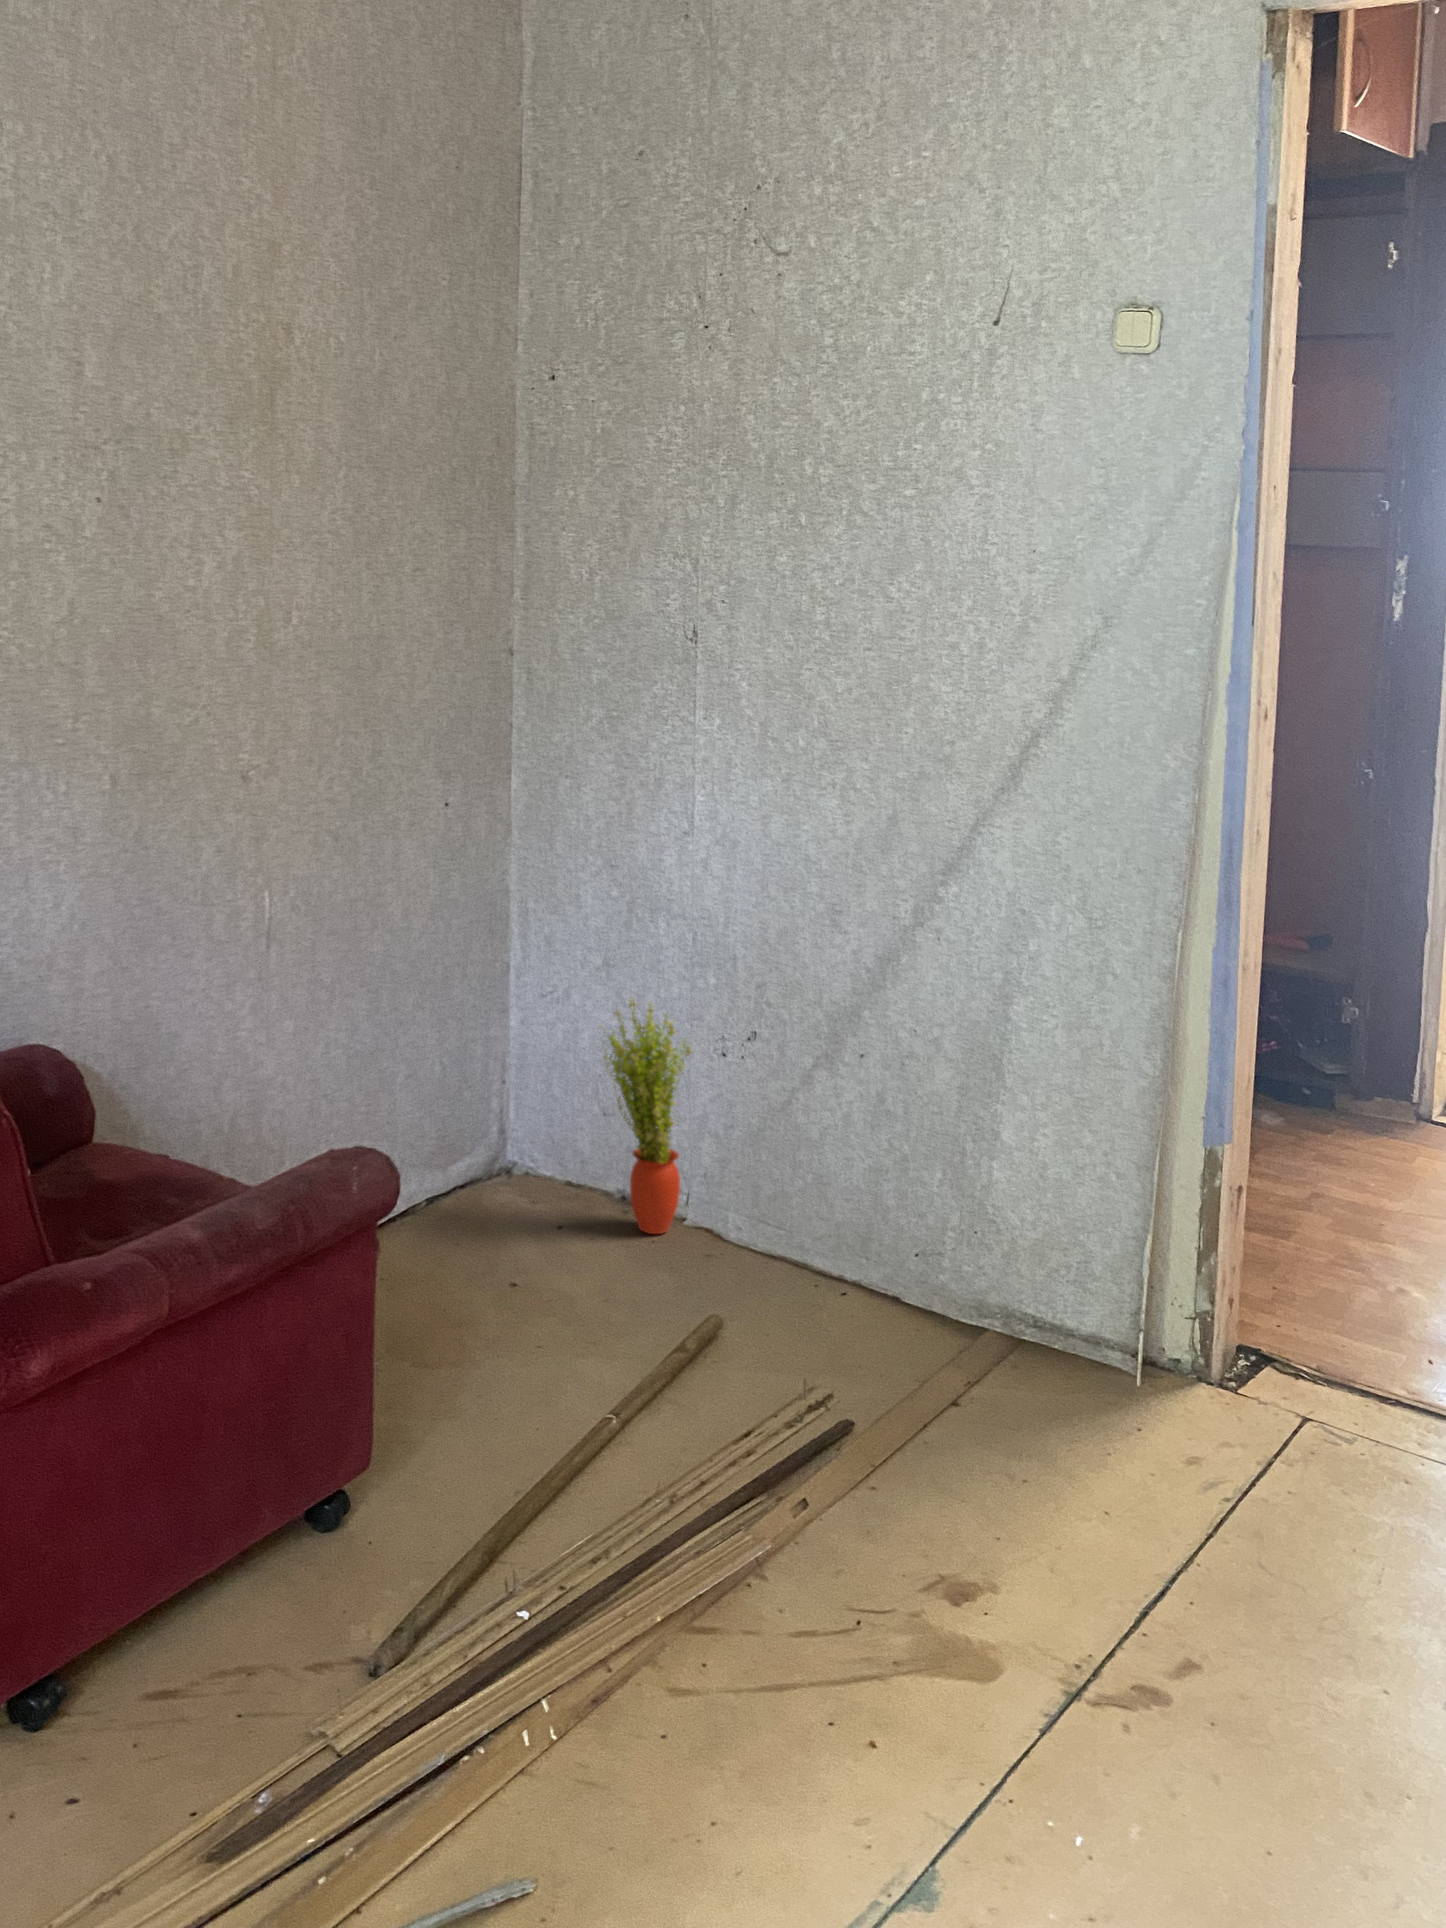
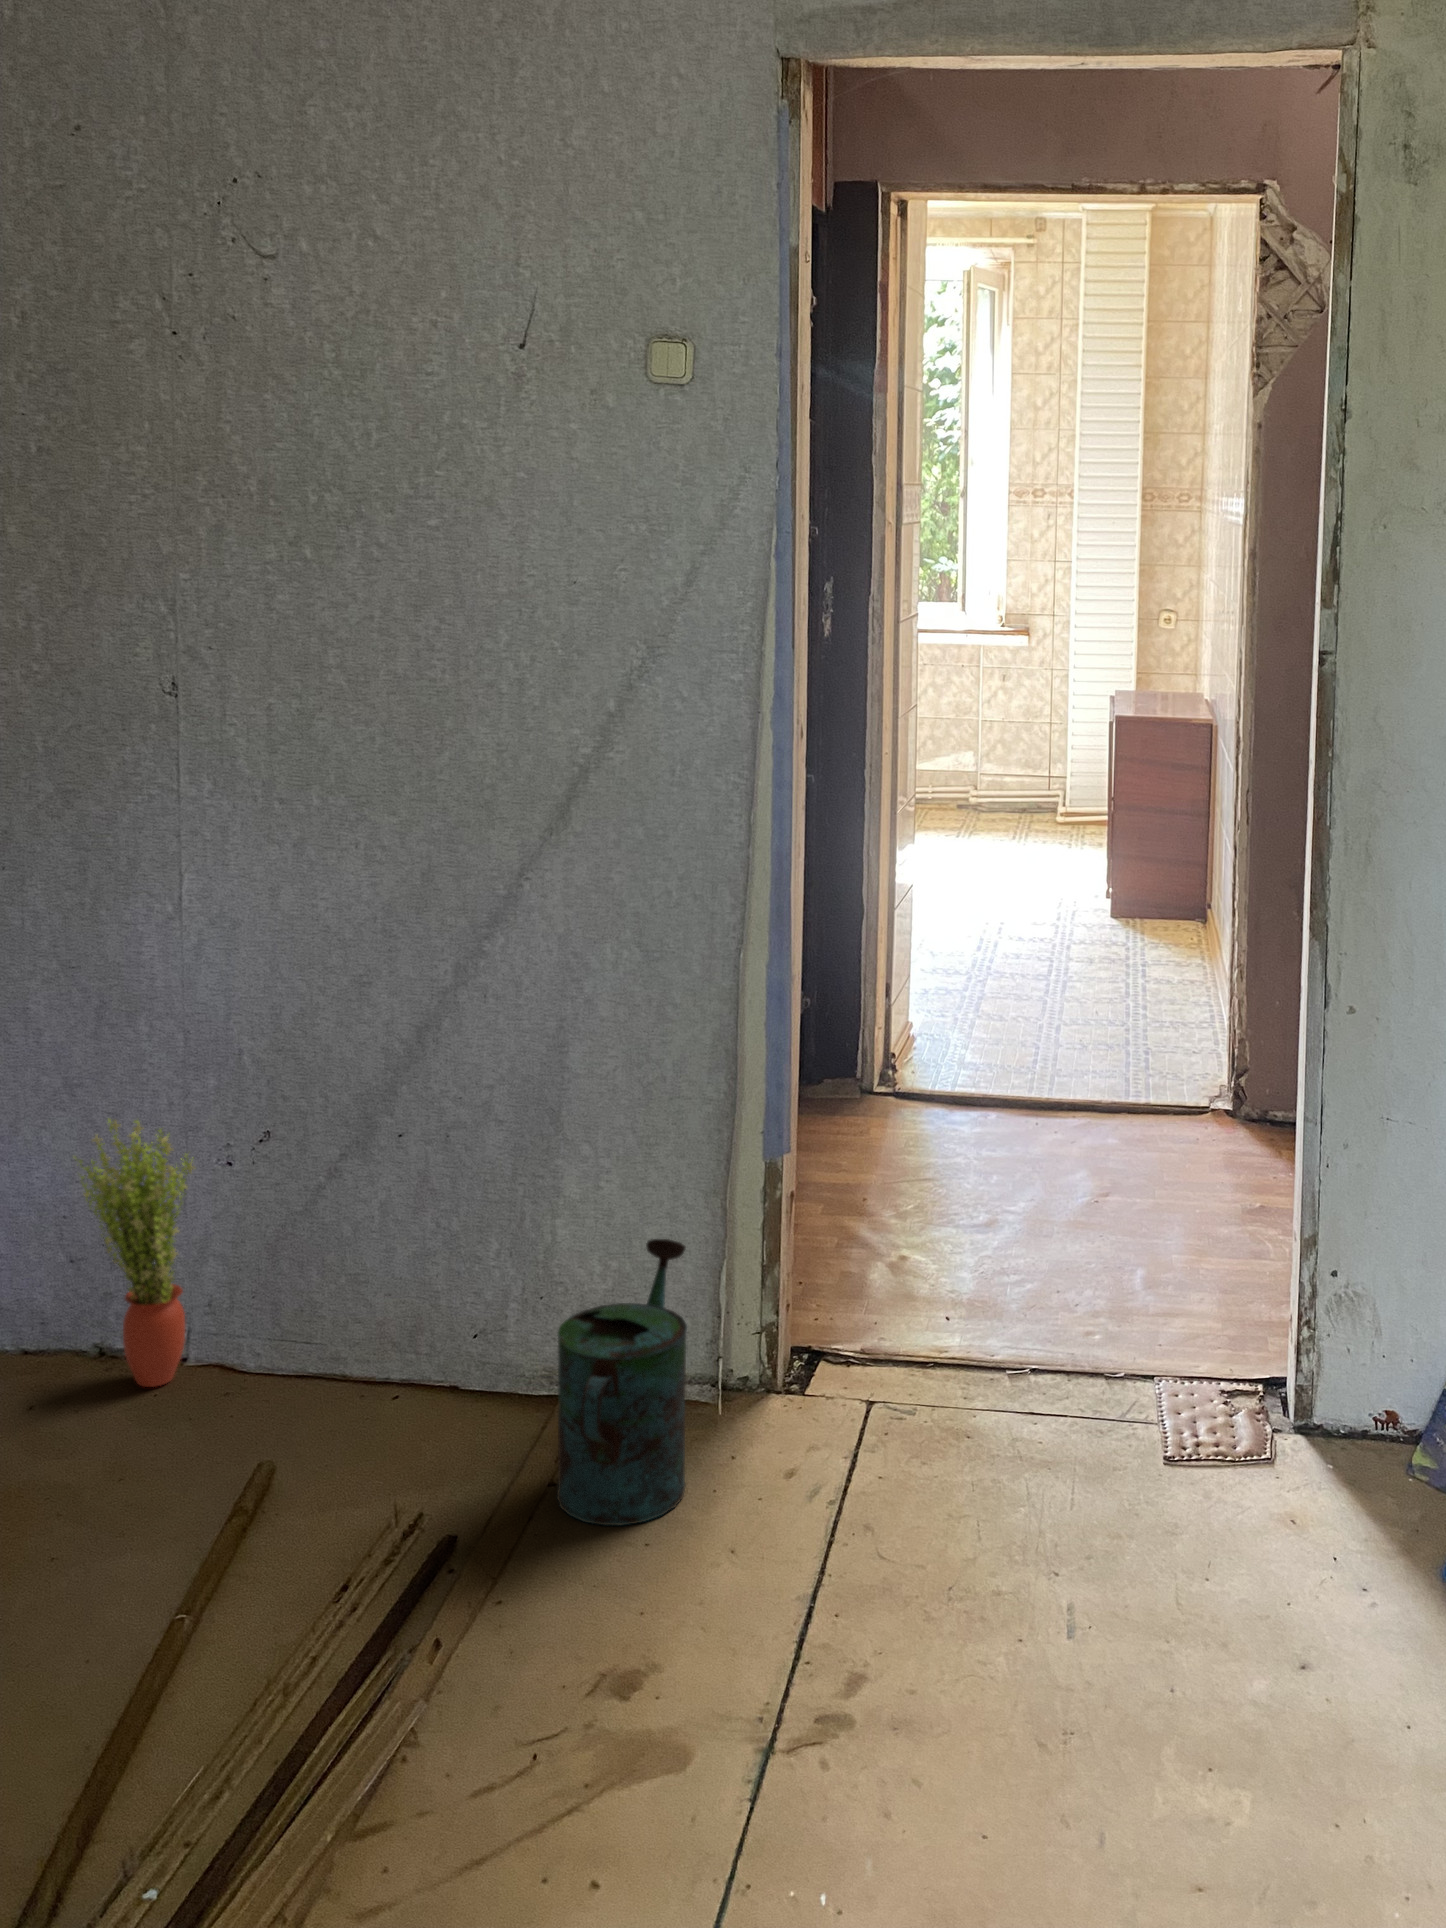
watering can: none [954,1195,1113,1460] -> present [557,1239,687,1525]

